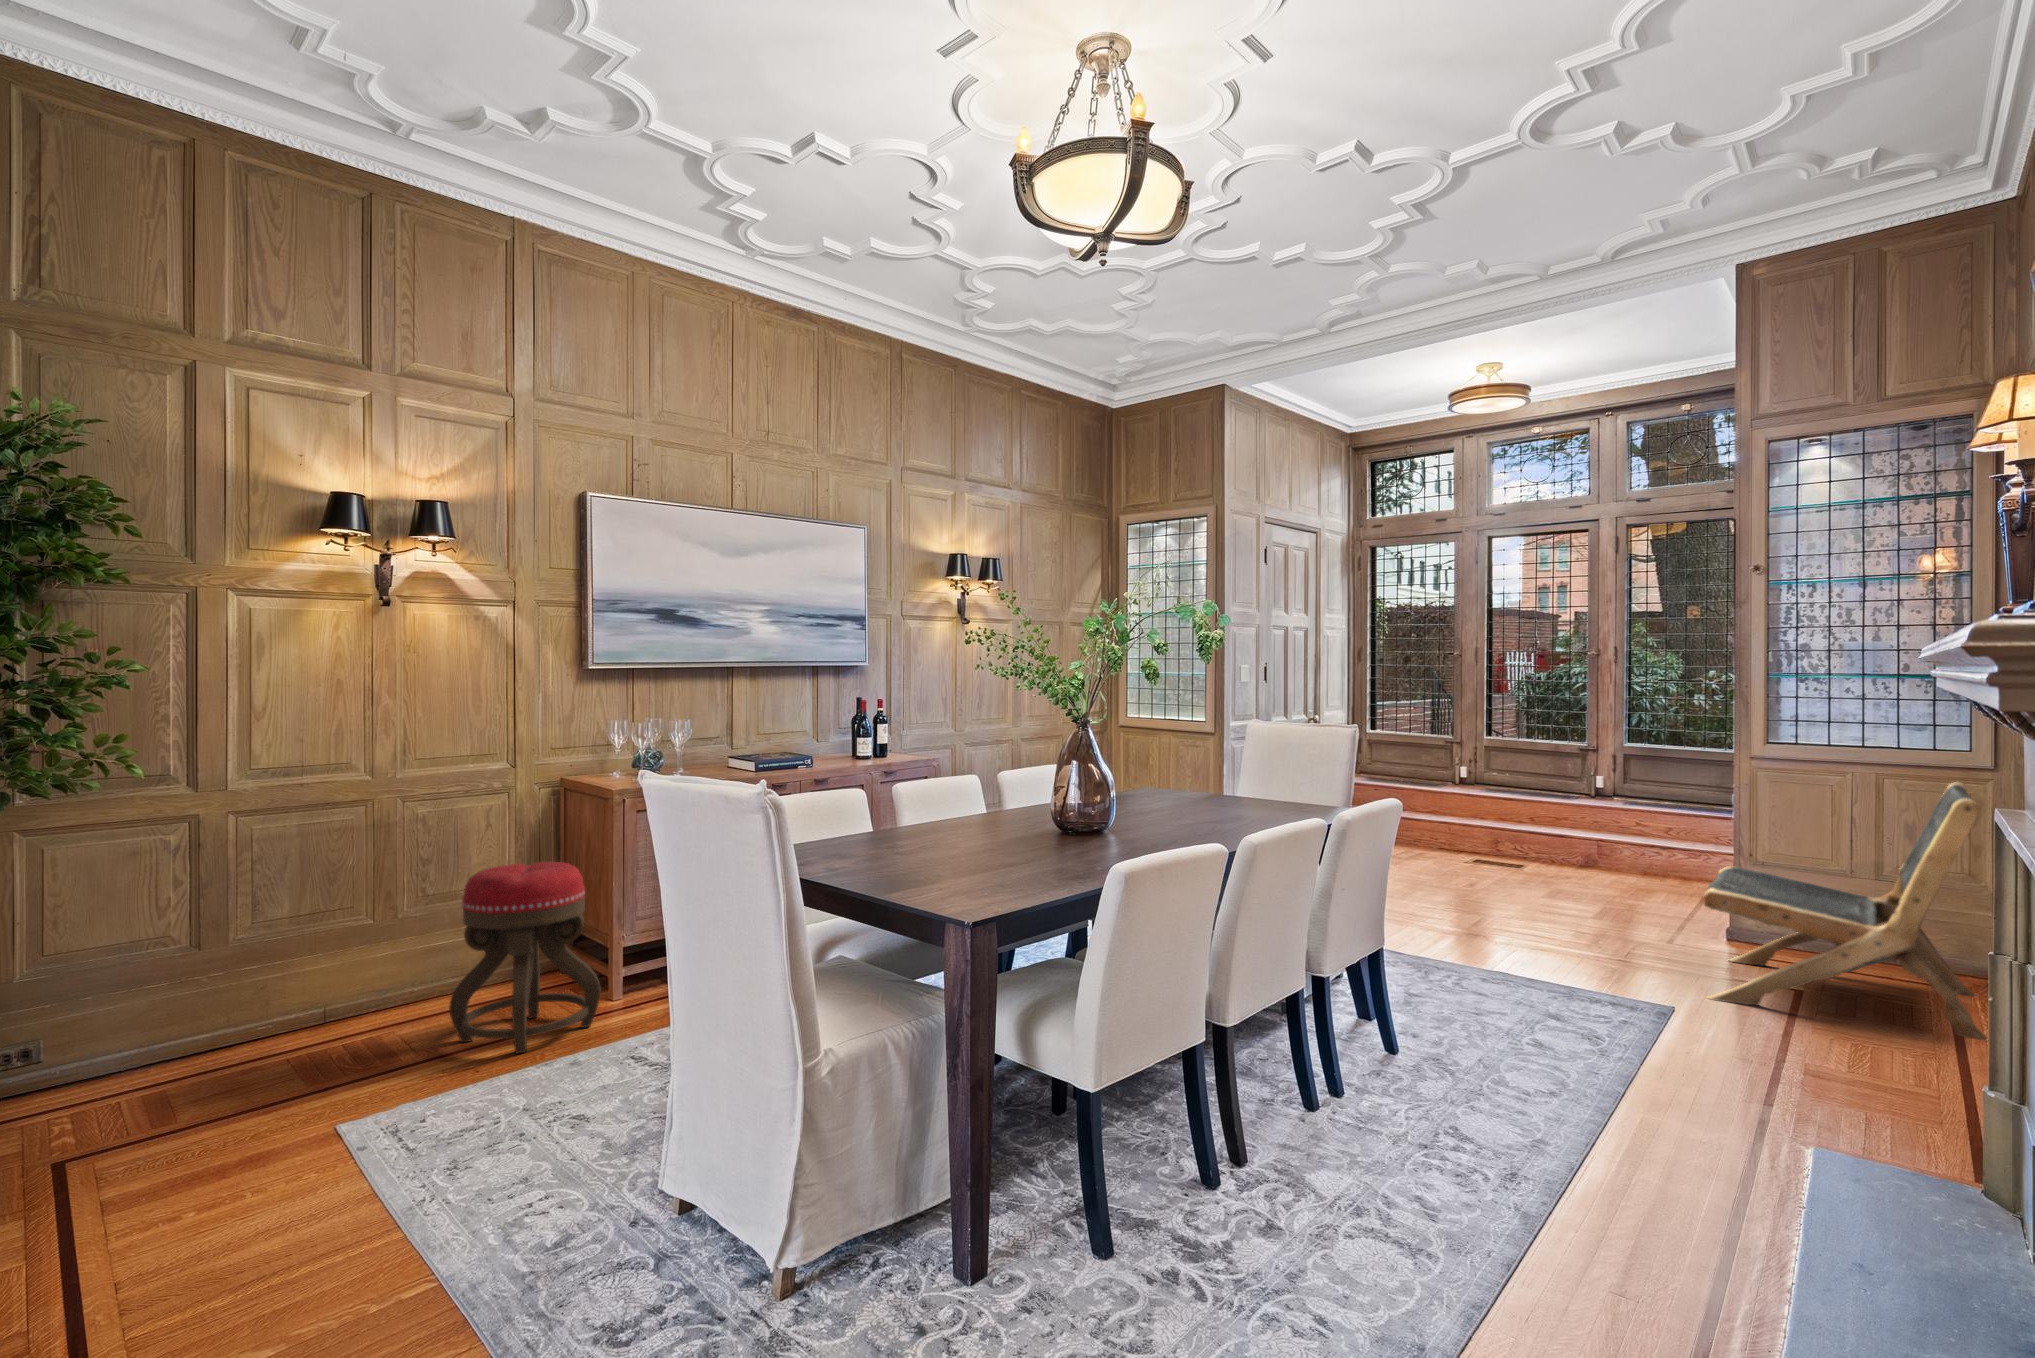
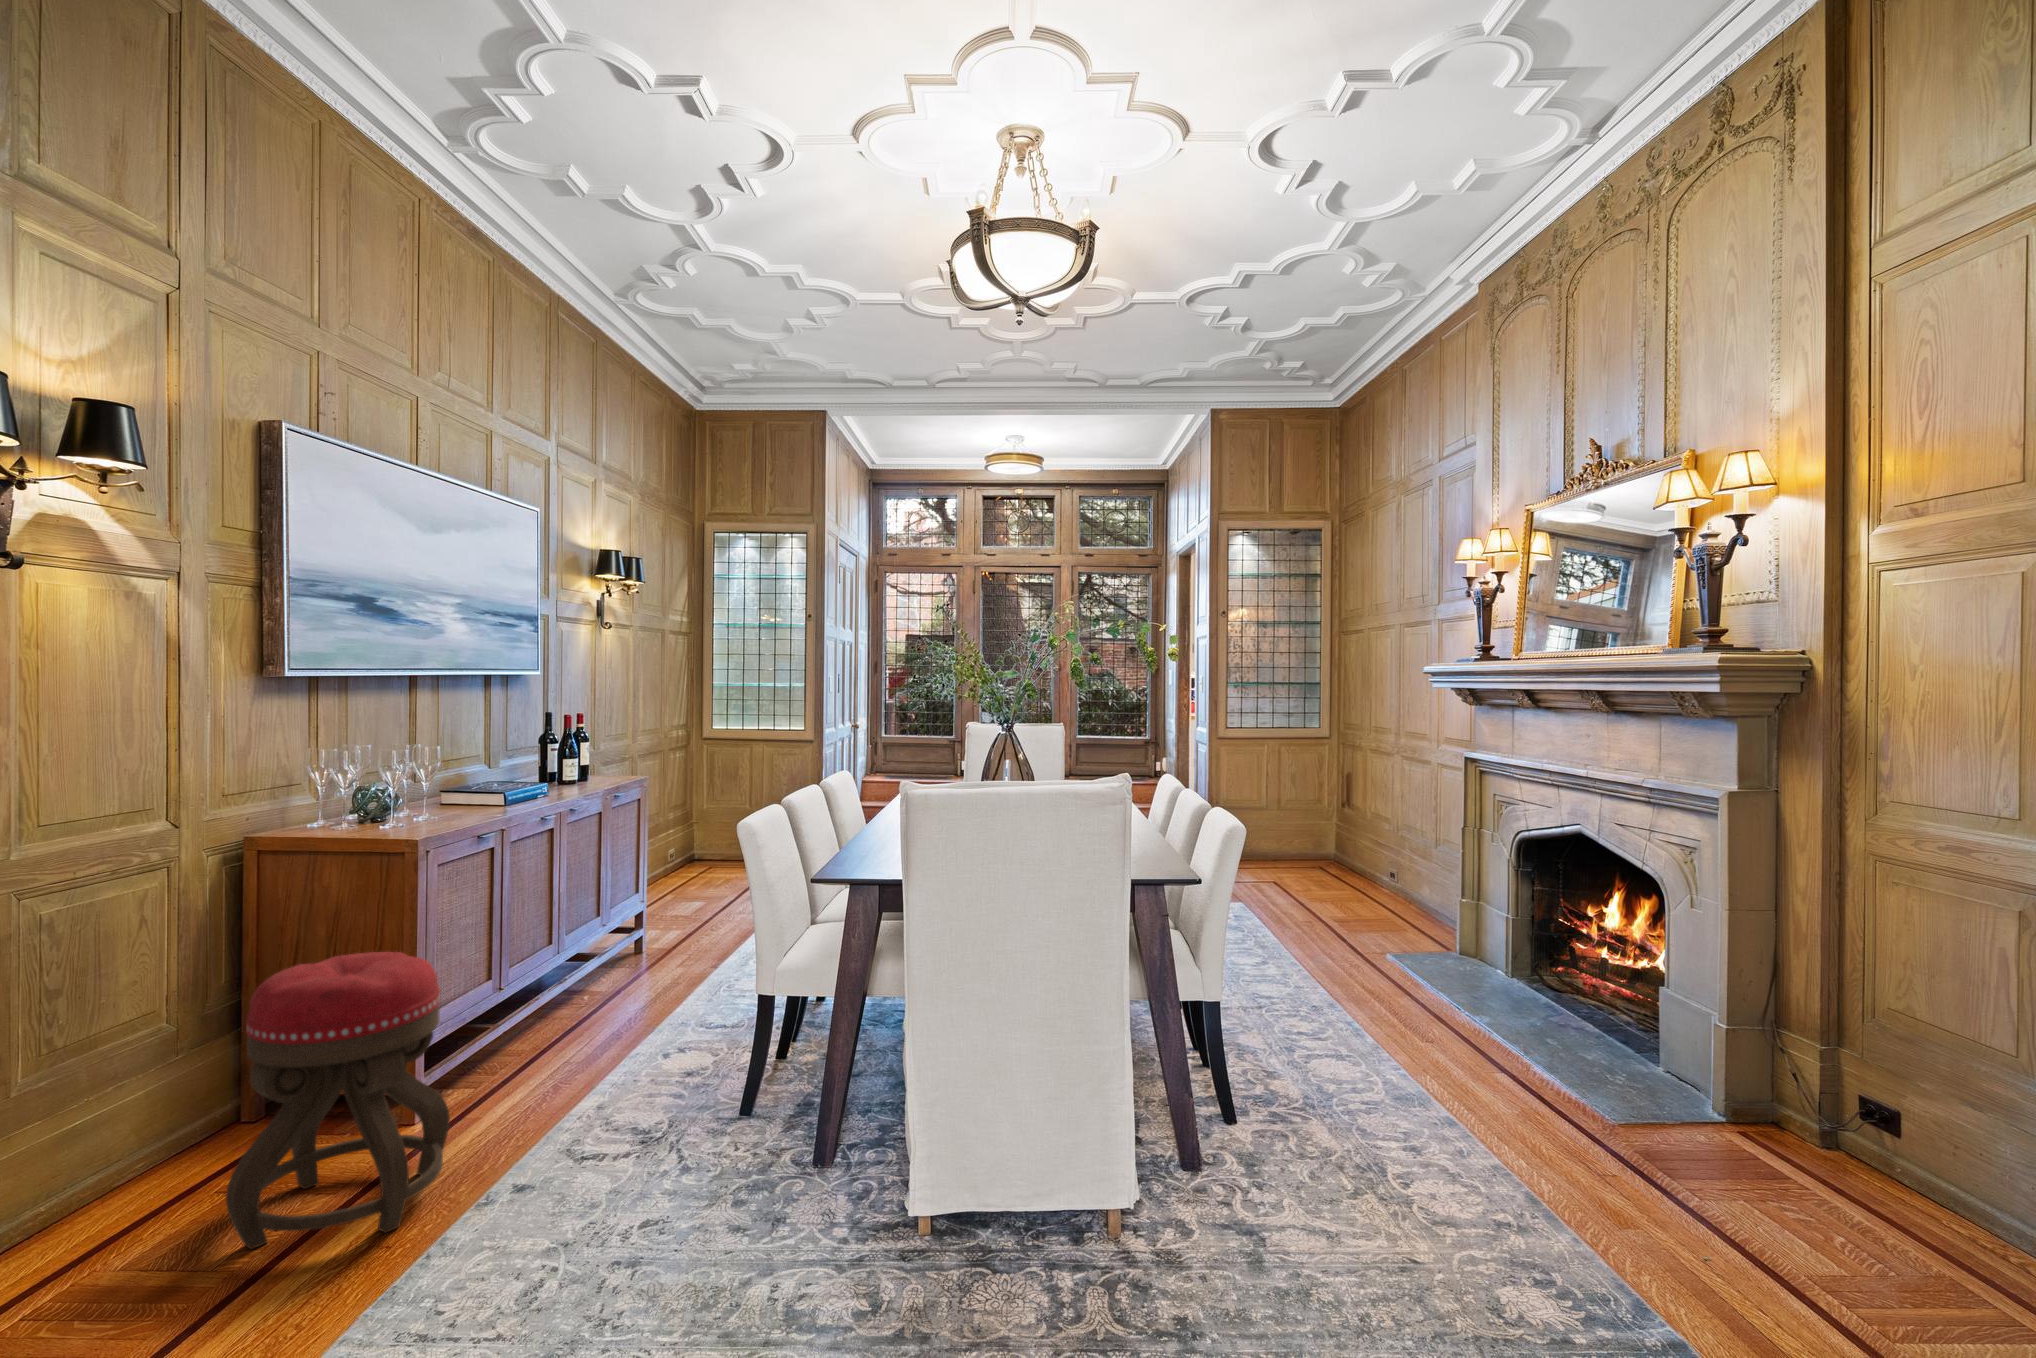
lounge chair: present [1704,782,1987,1040] -> none [1262,762,1433,919]

